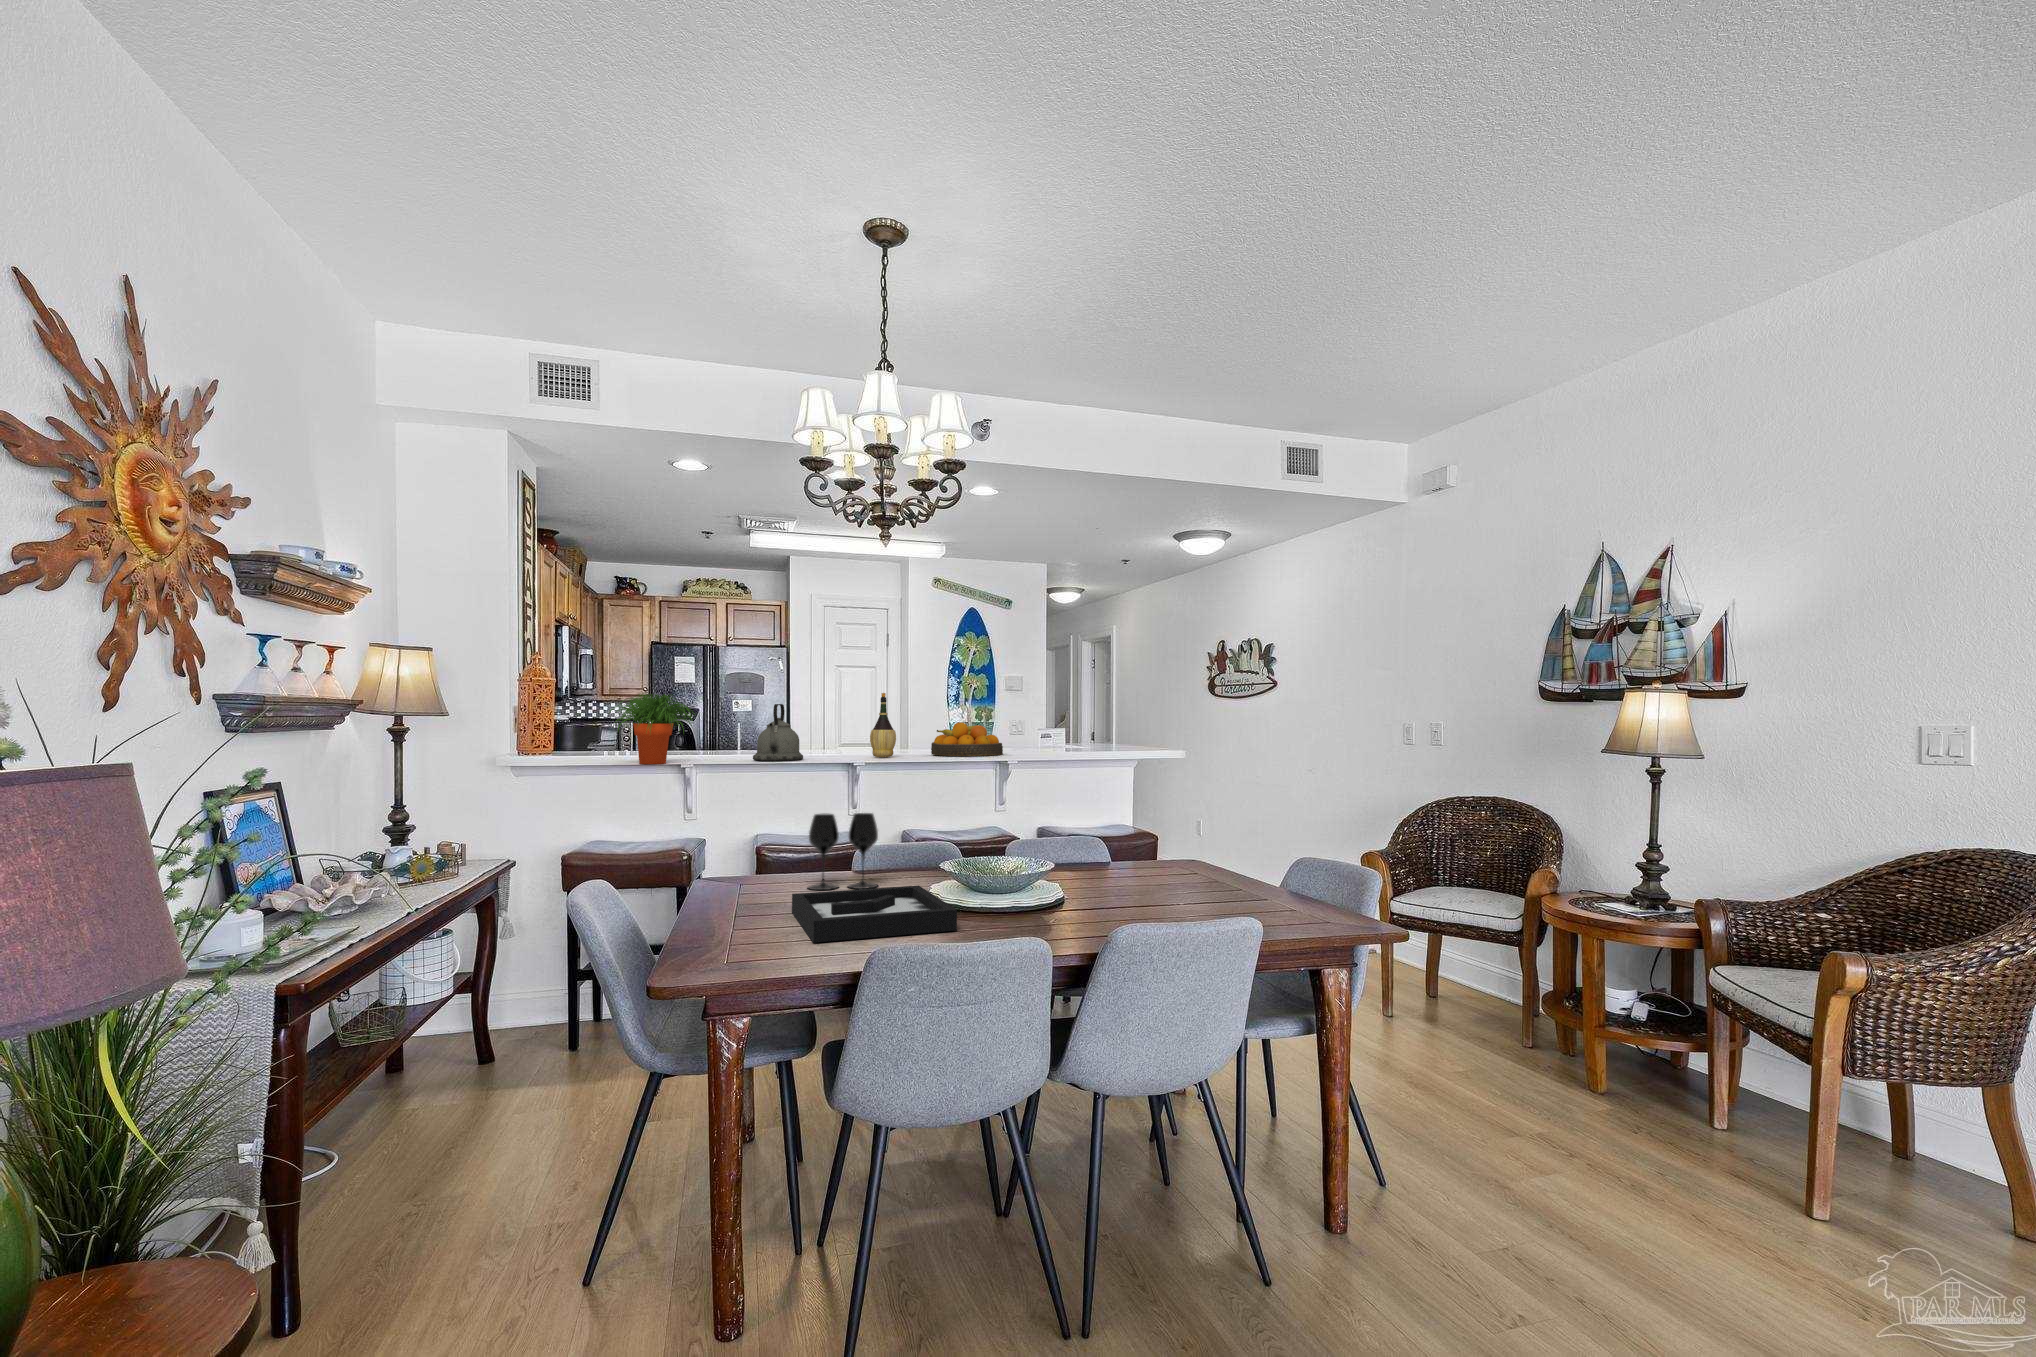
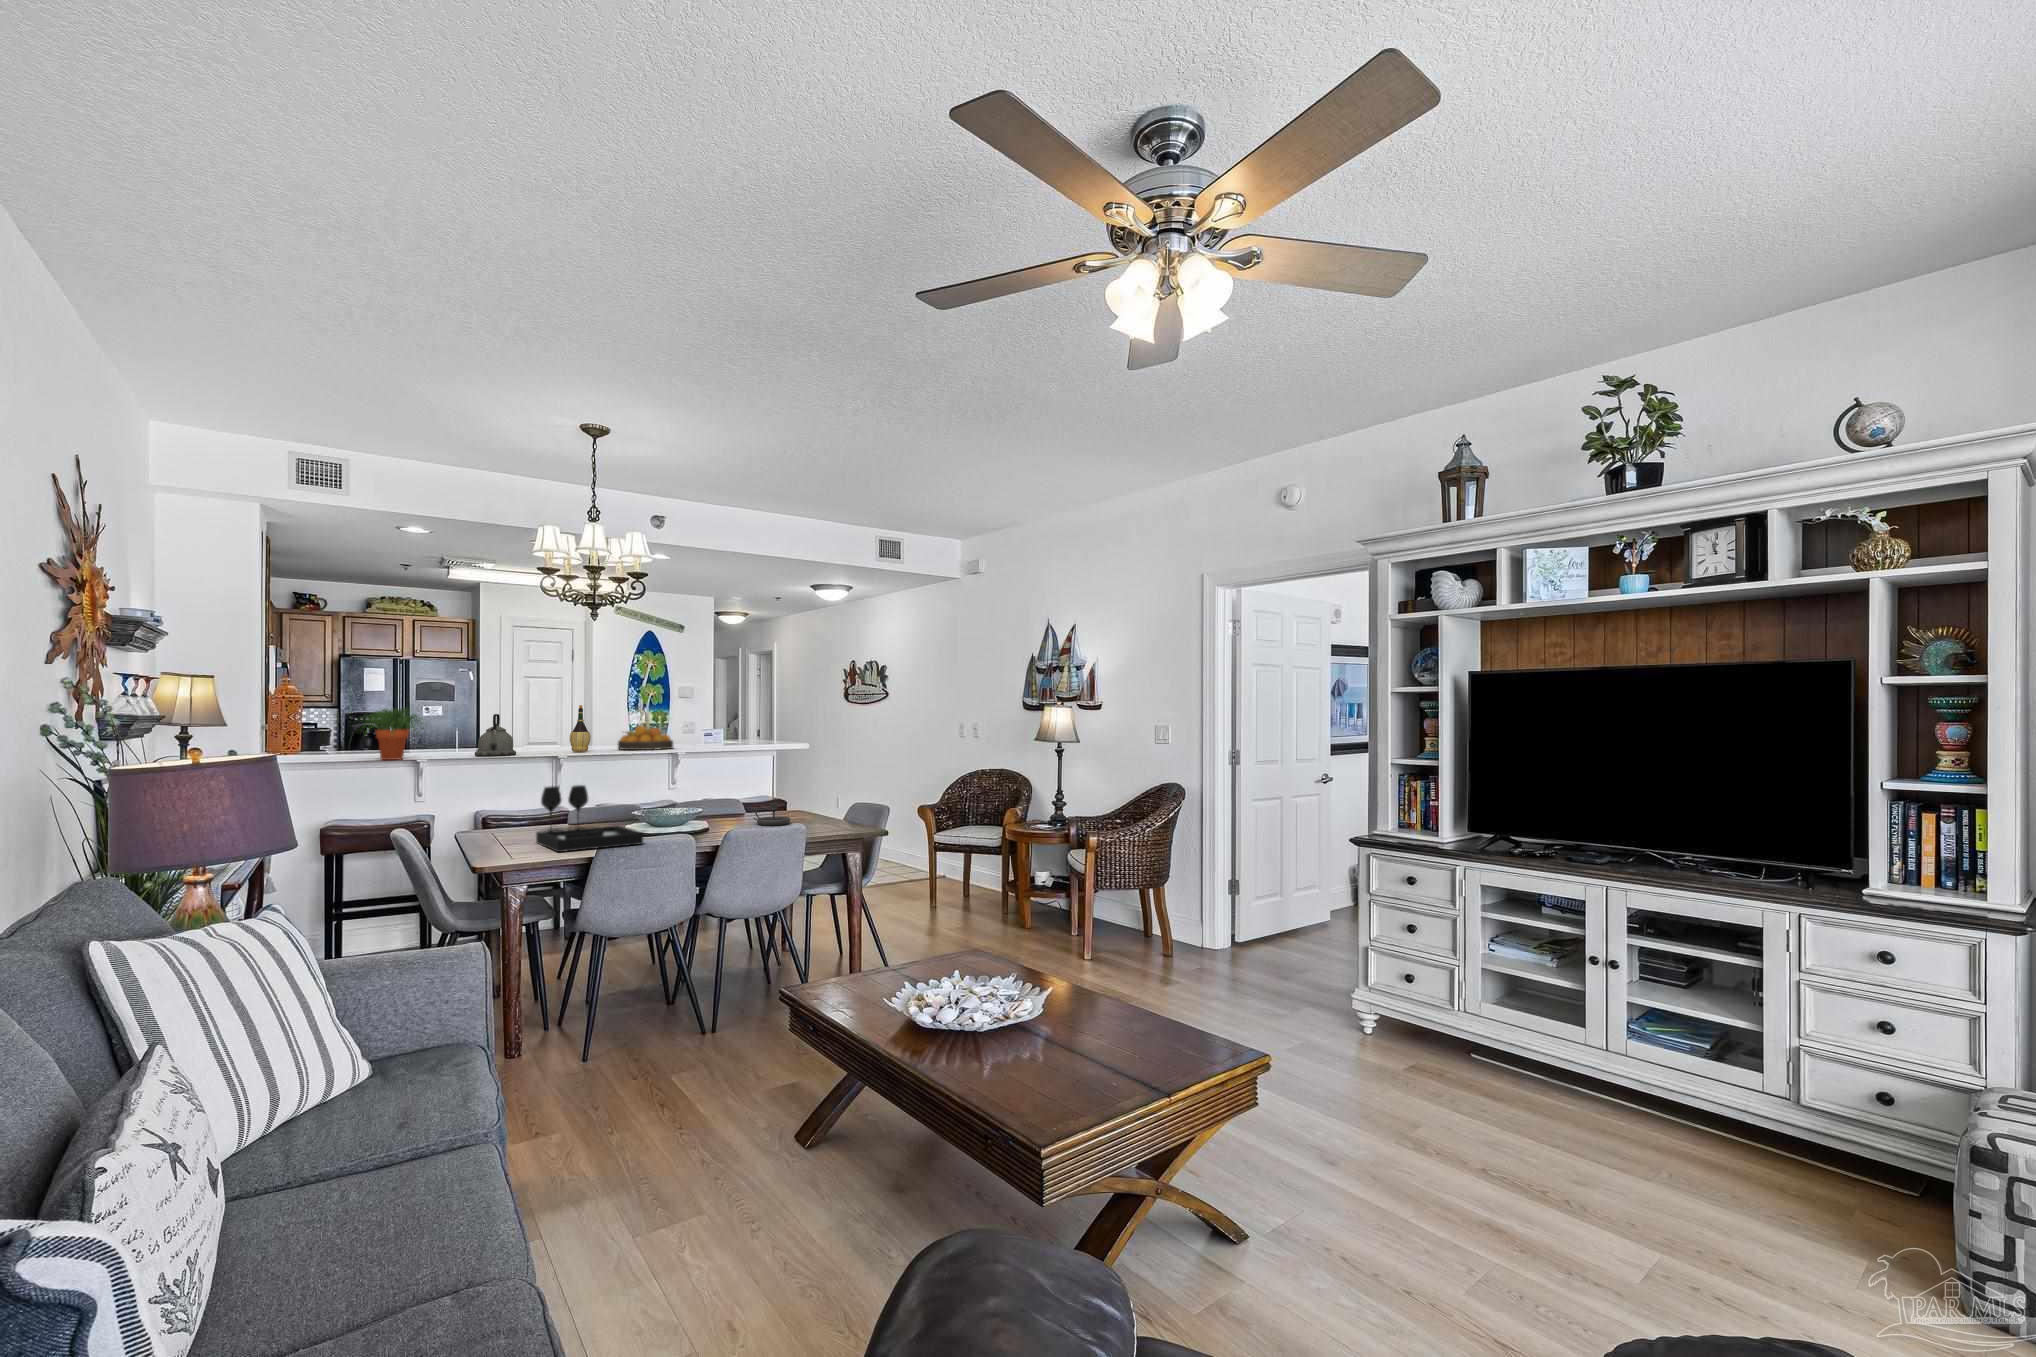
candlestick: none [1133,854,1196,894] -> present [754,803,790,826]

